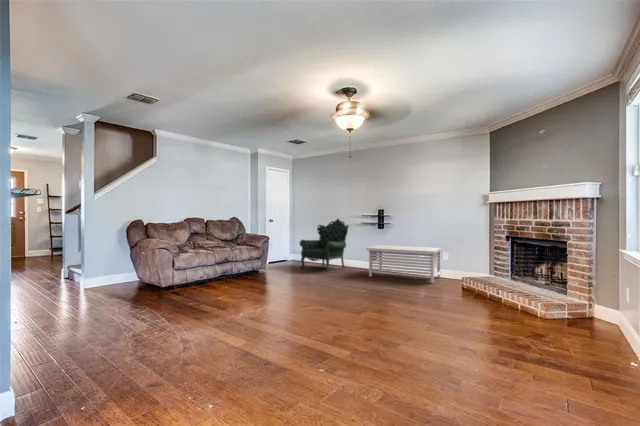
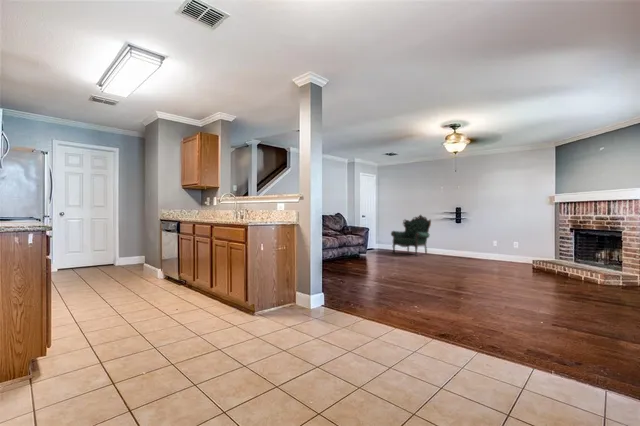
storage bench: present [367,245,441,283] -> none [450,236,512,264]

